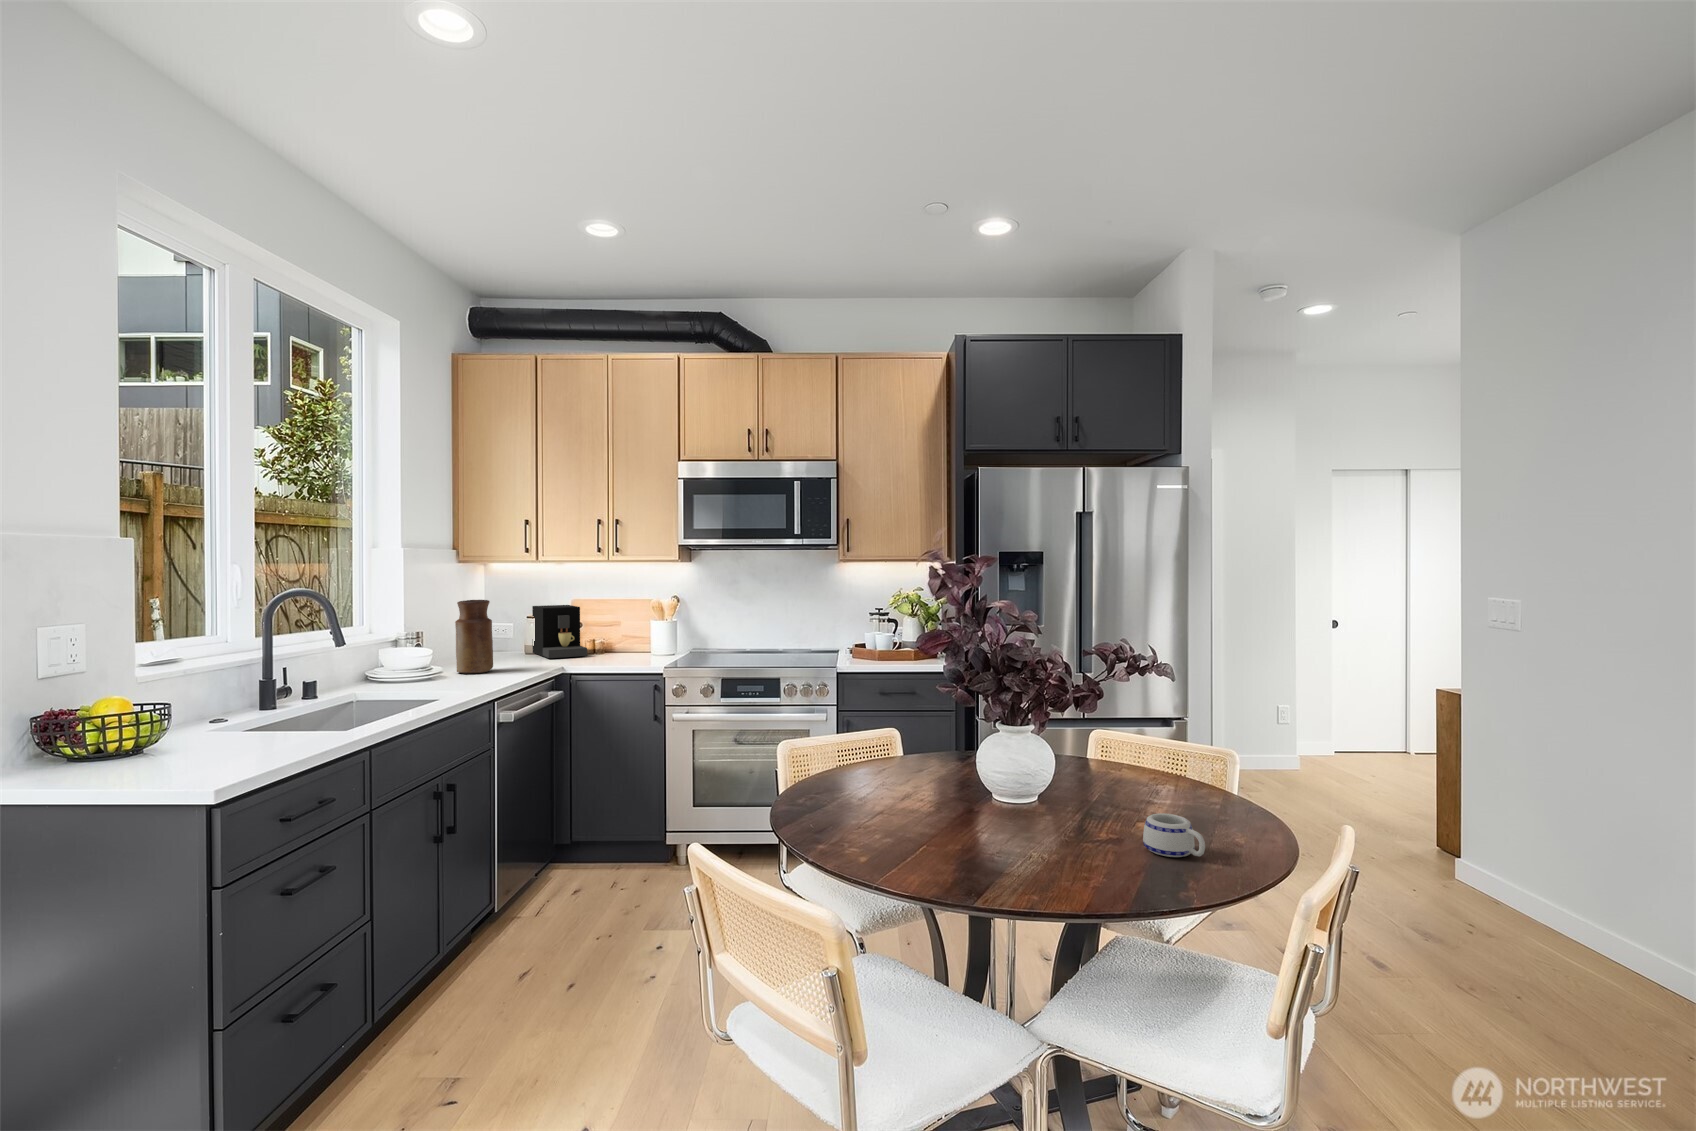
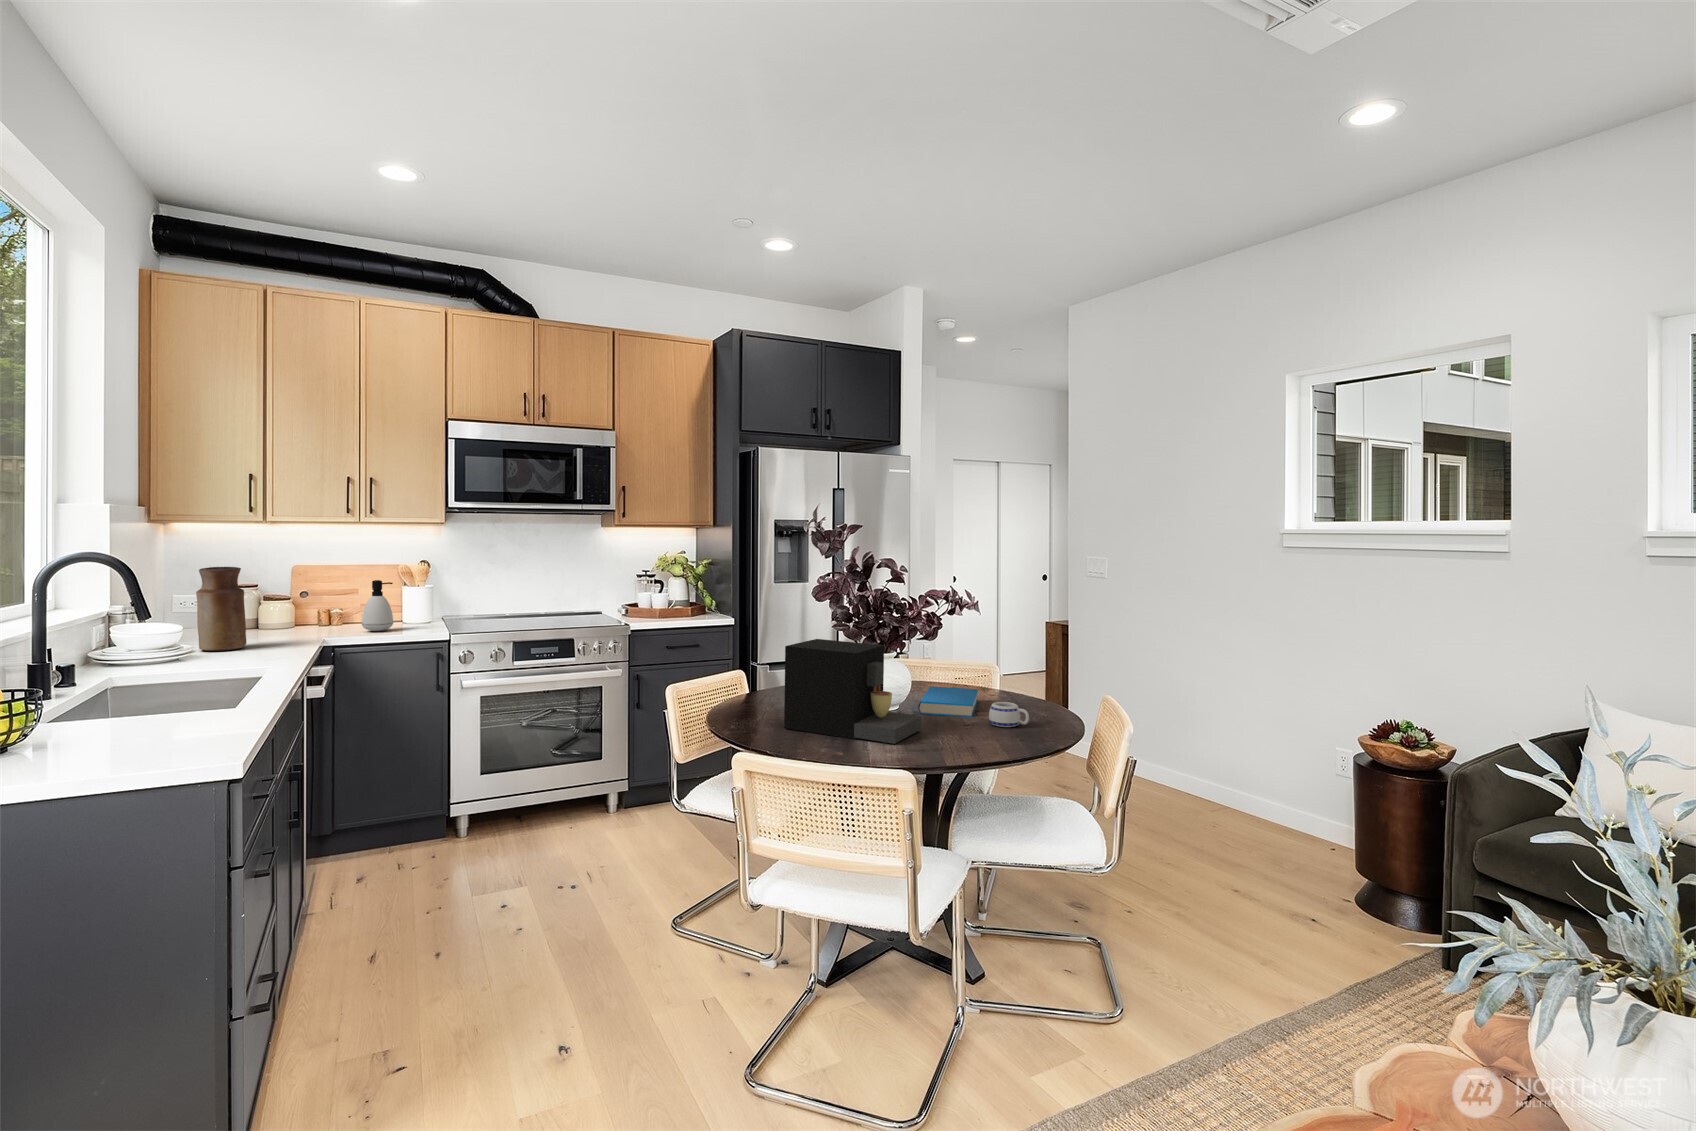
coffee maker: present [532,605,587,658] -> present [784,639,922,744]
soap dispenser: none [602,614,628,661] -> present [362,580,393,631]
book: none [1058,773,1174,830] -> present [919,686,978,717]

